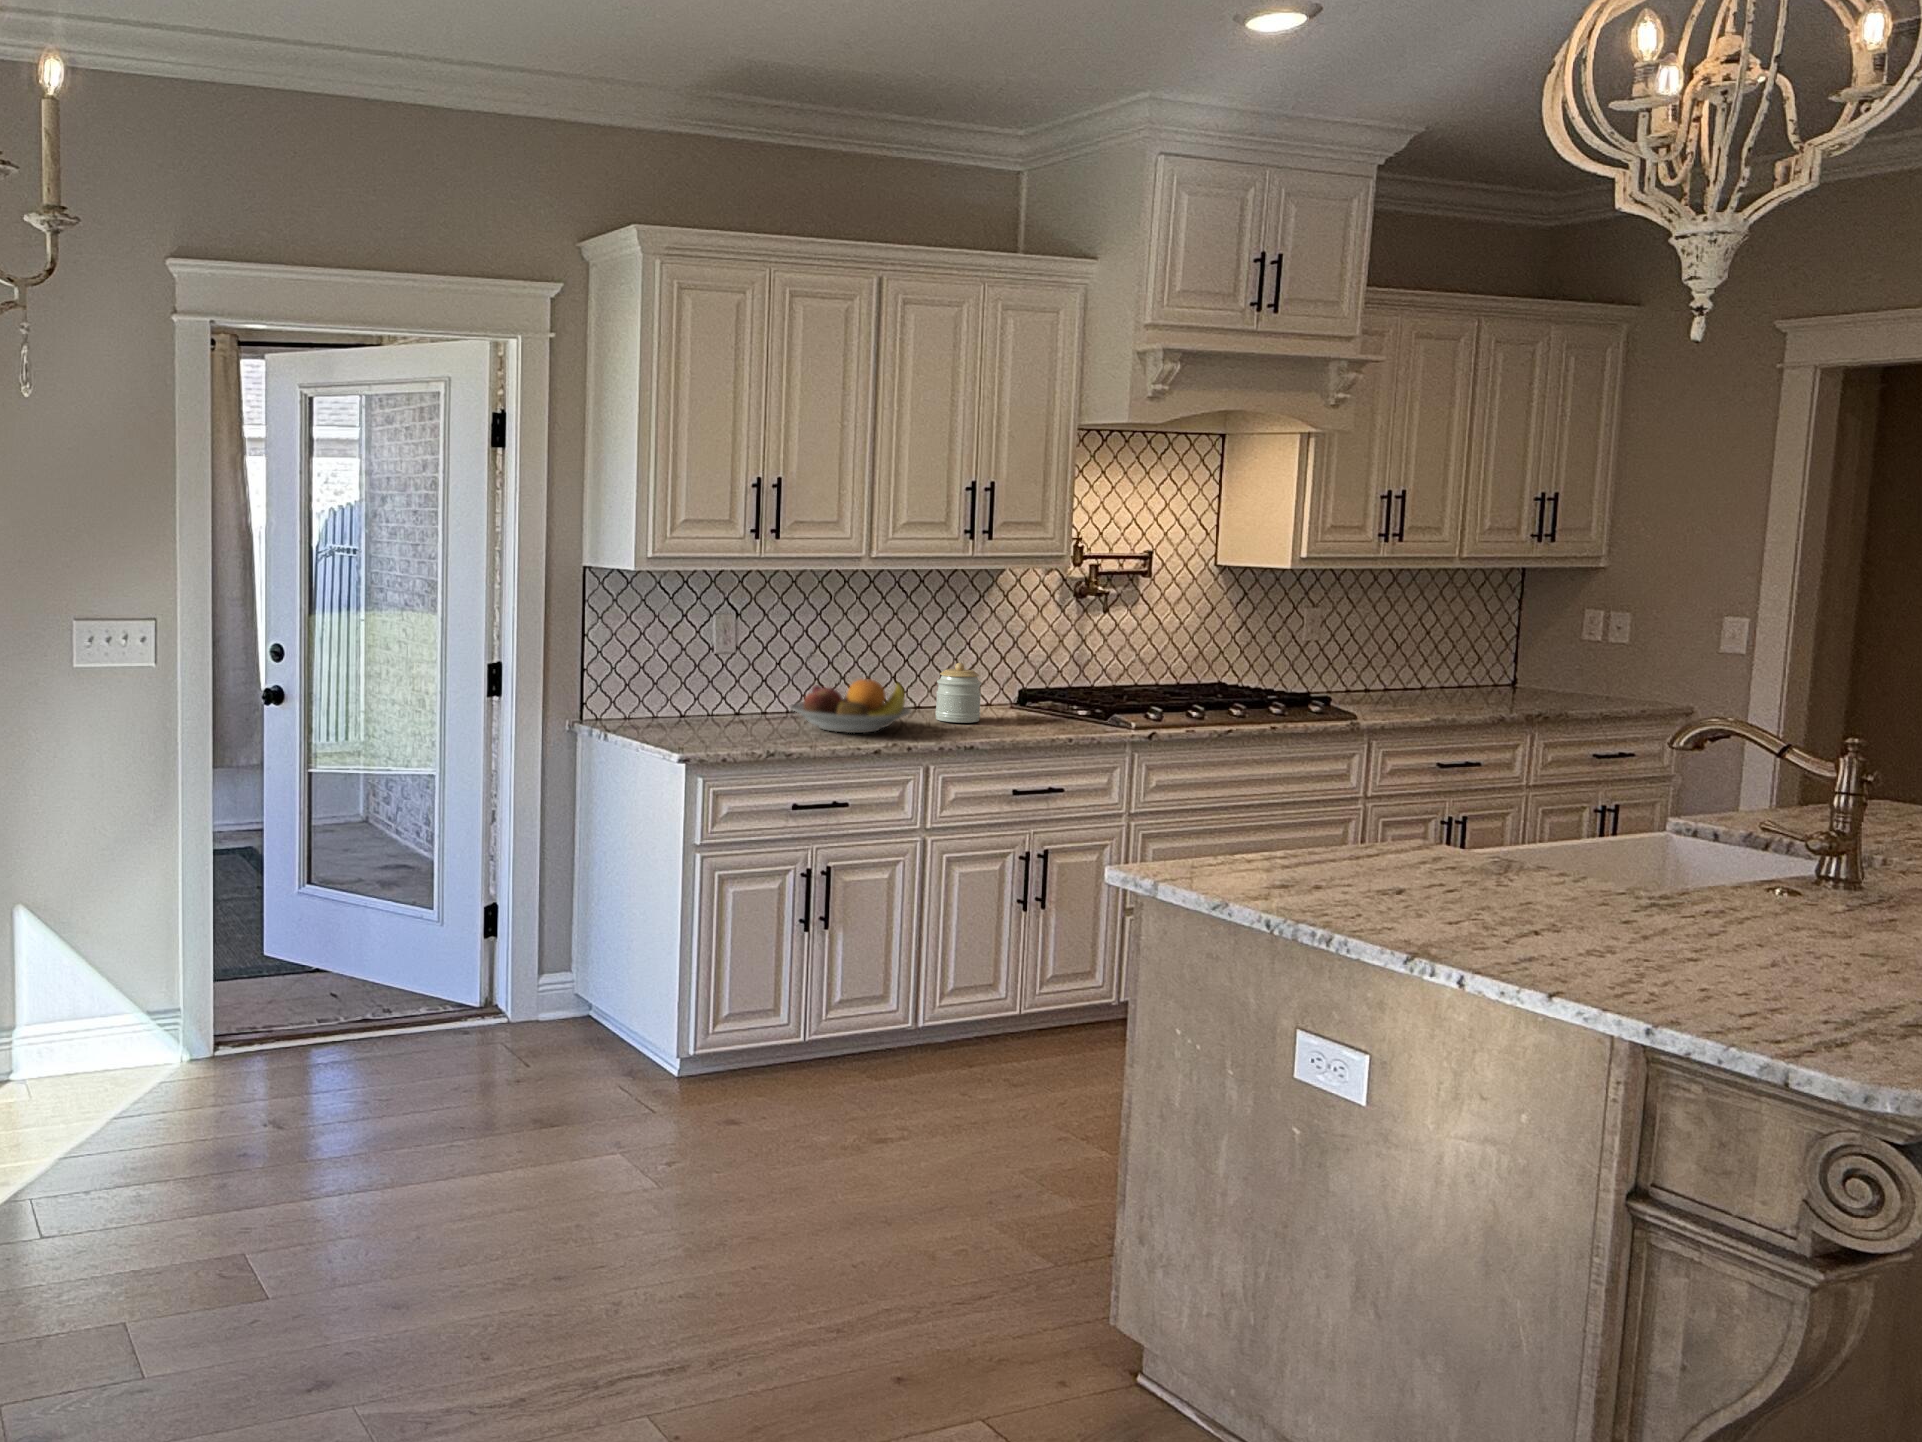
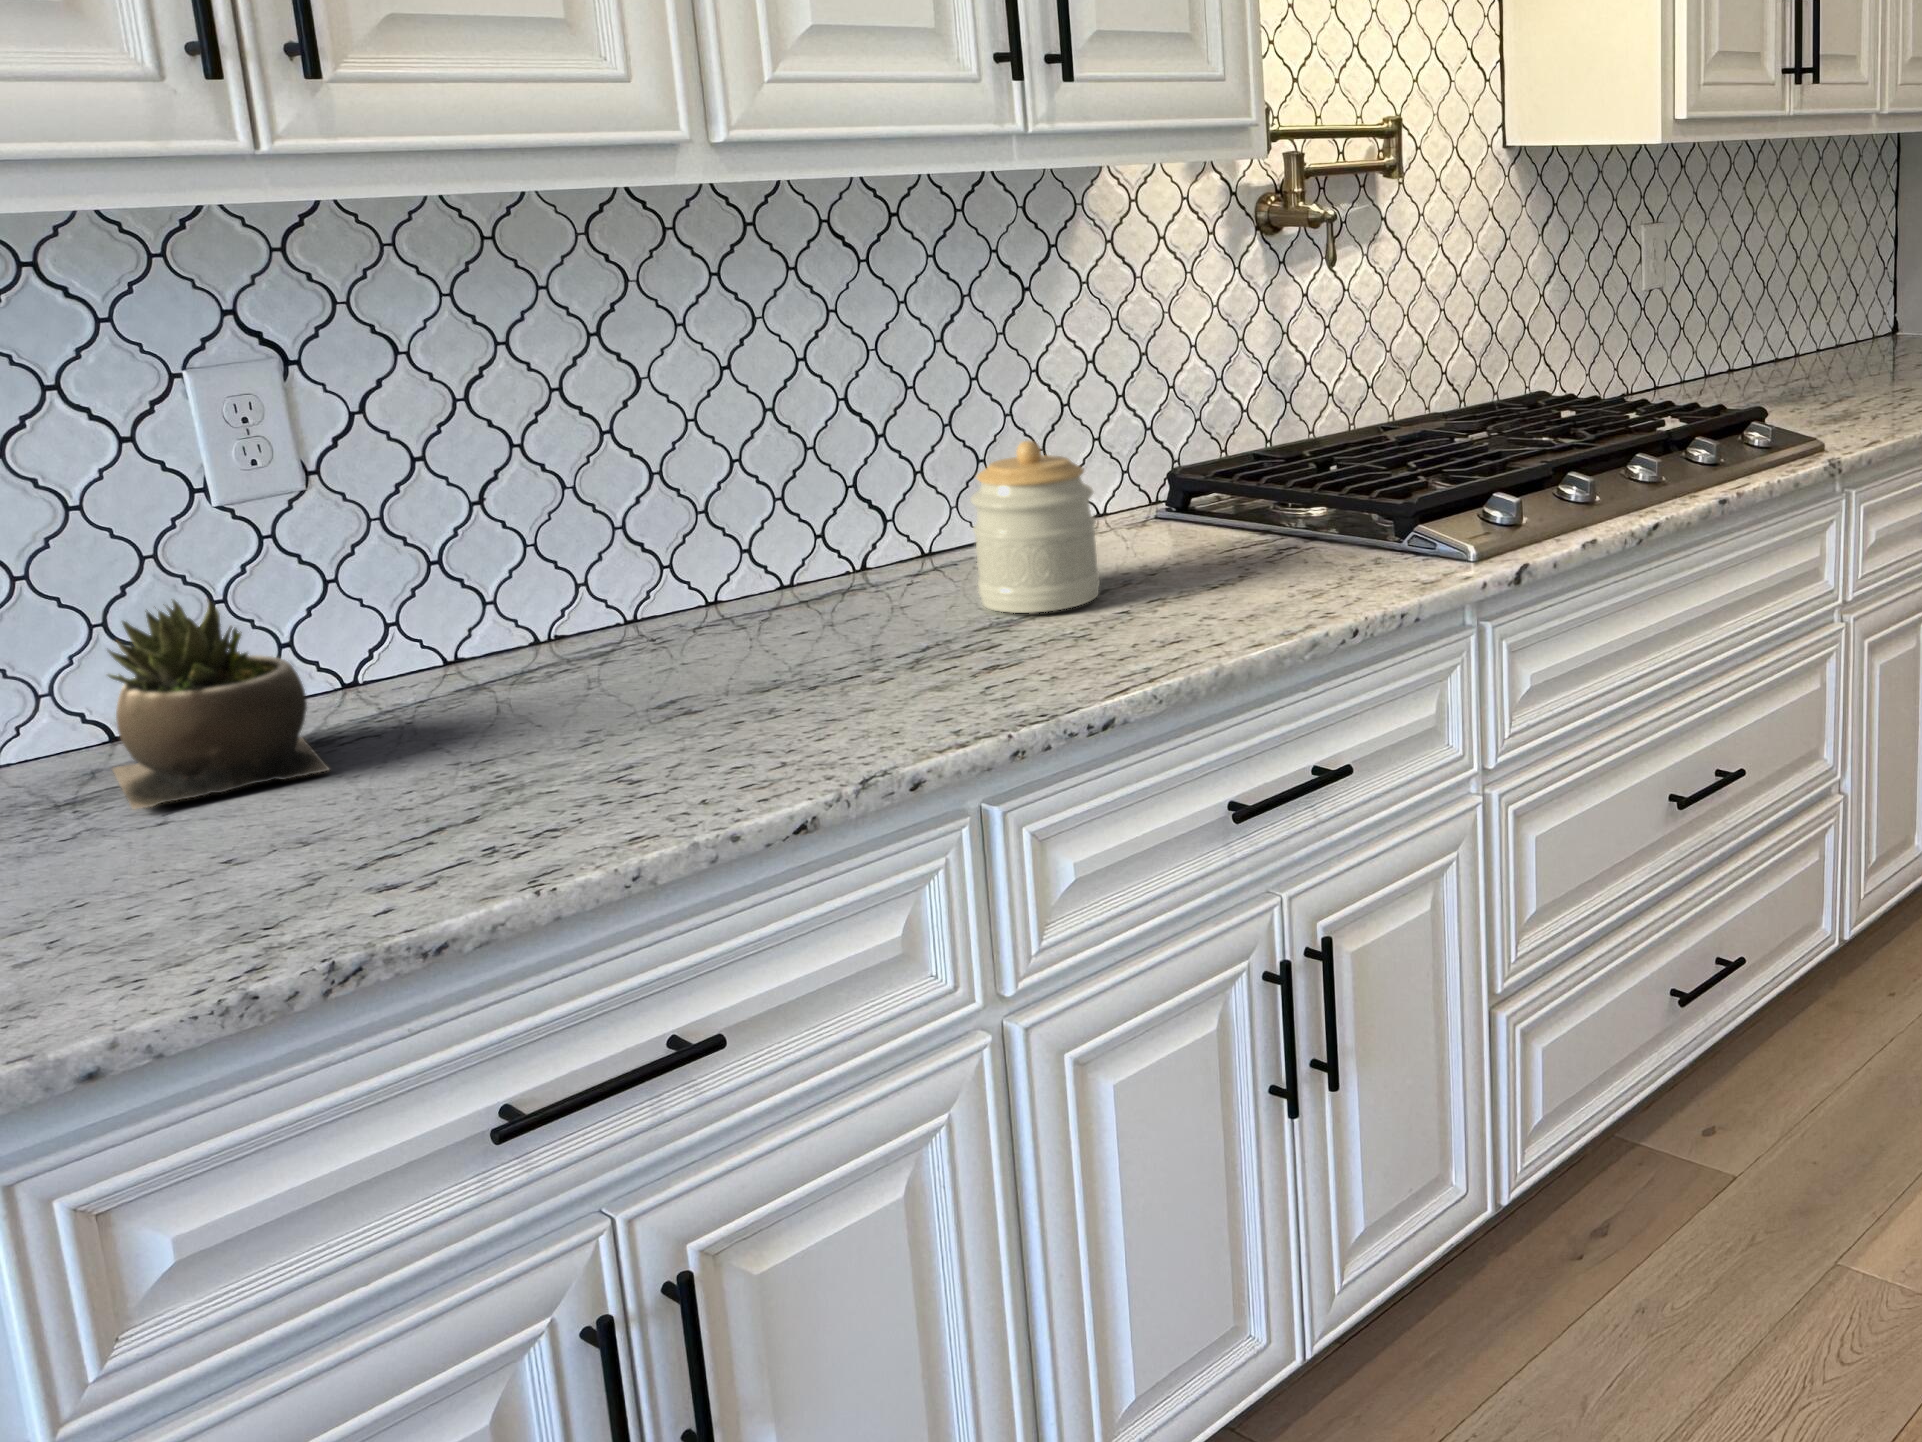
succulent plant: none [688,674,746,727] -> present [108,599,329,810]
fruit bowl: present [789,679,911,733] -> none [490,533,908,734]

